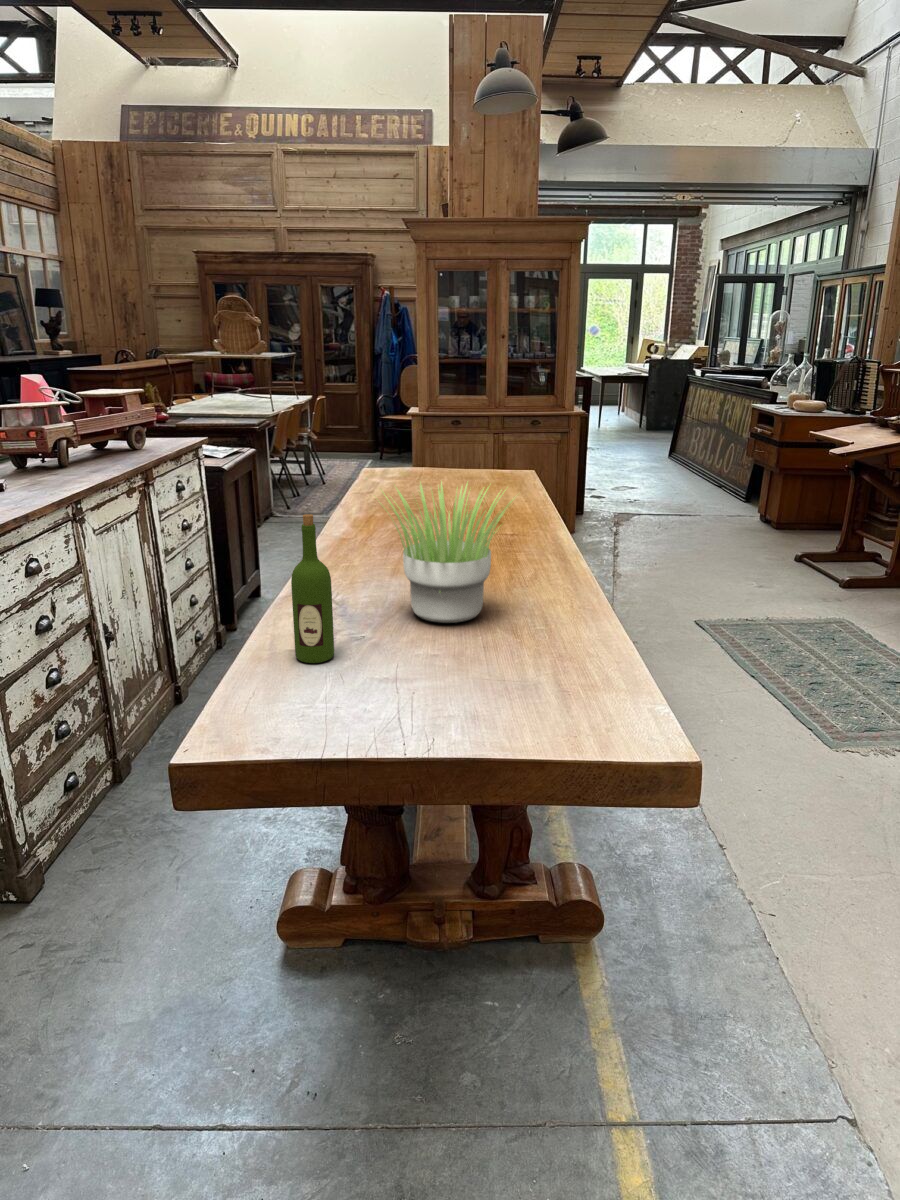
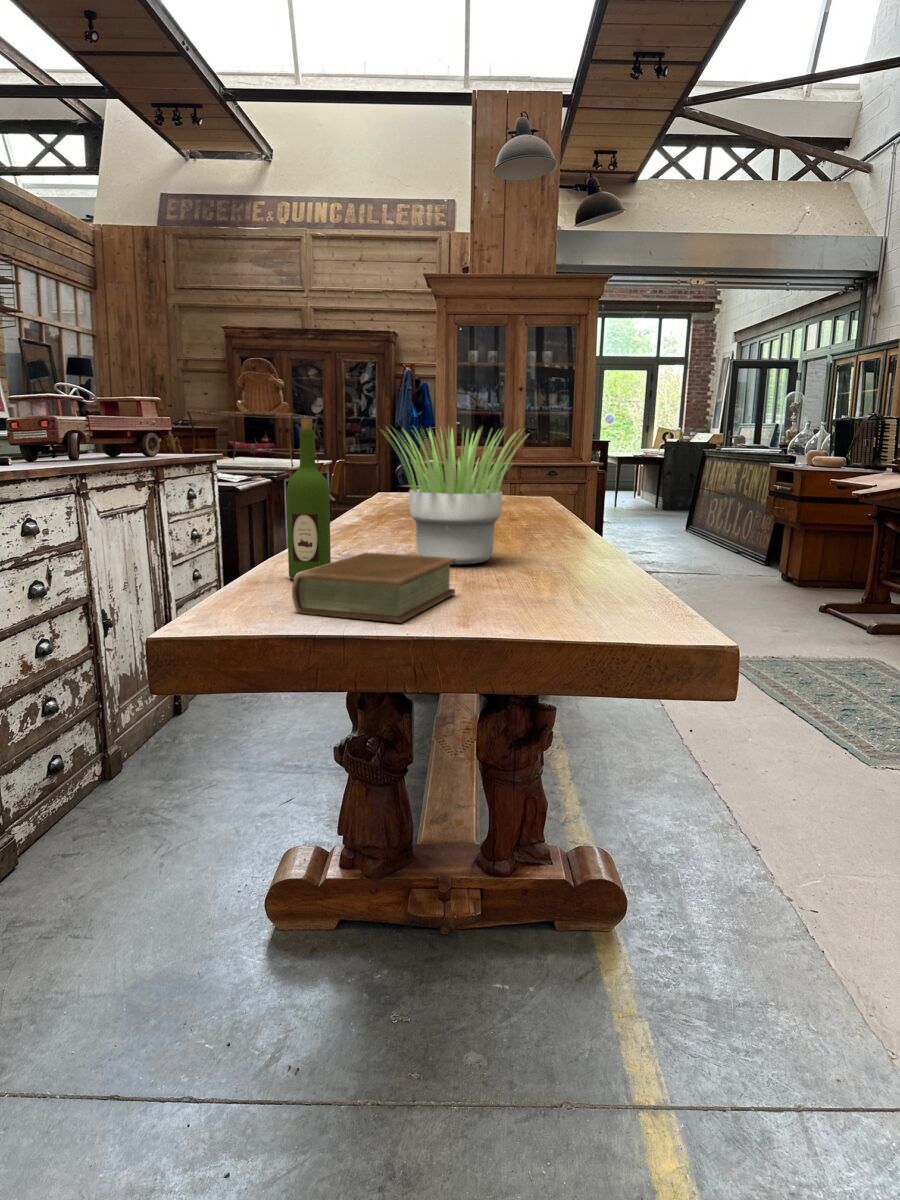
book: none [306,641,451,739] -> present [292,552,456,623]

